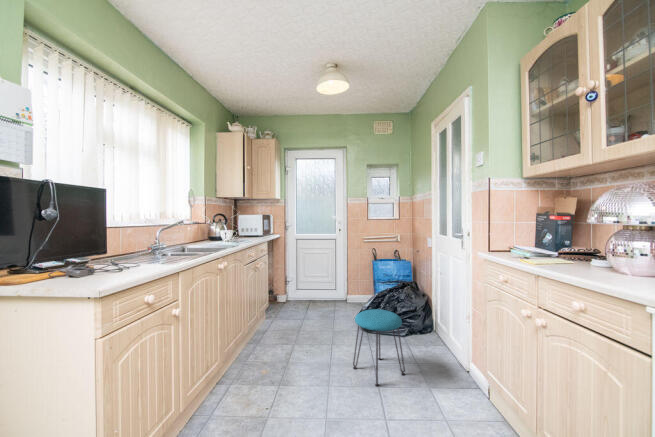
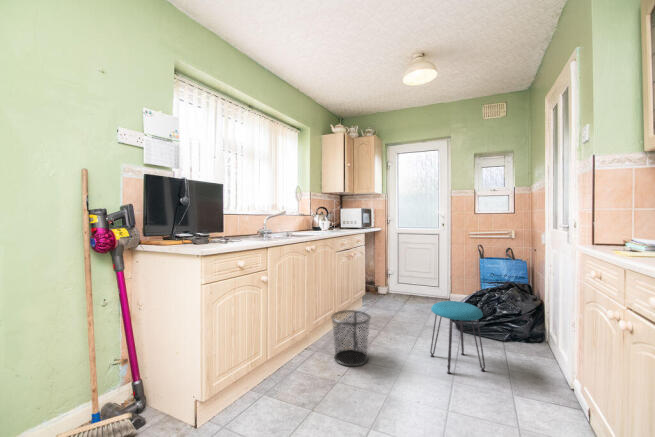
waste bin: none [250,335,297,406] -> present [332,310,370,366]

